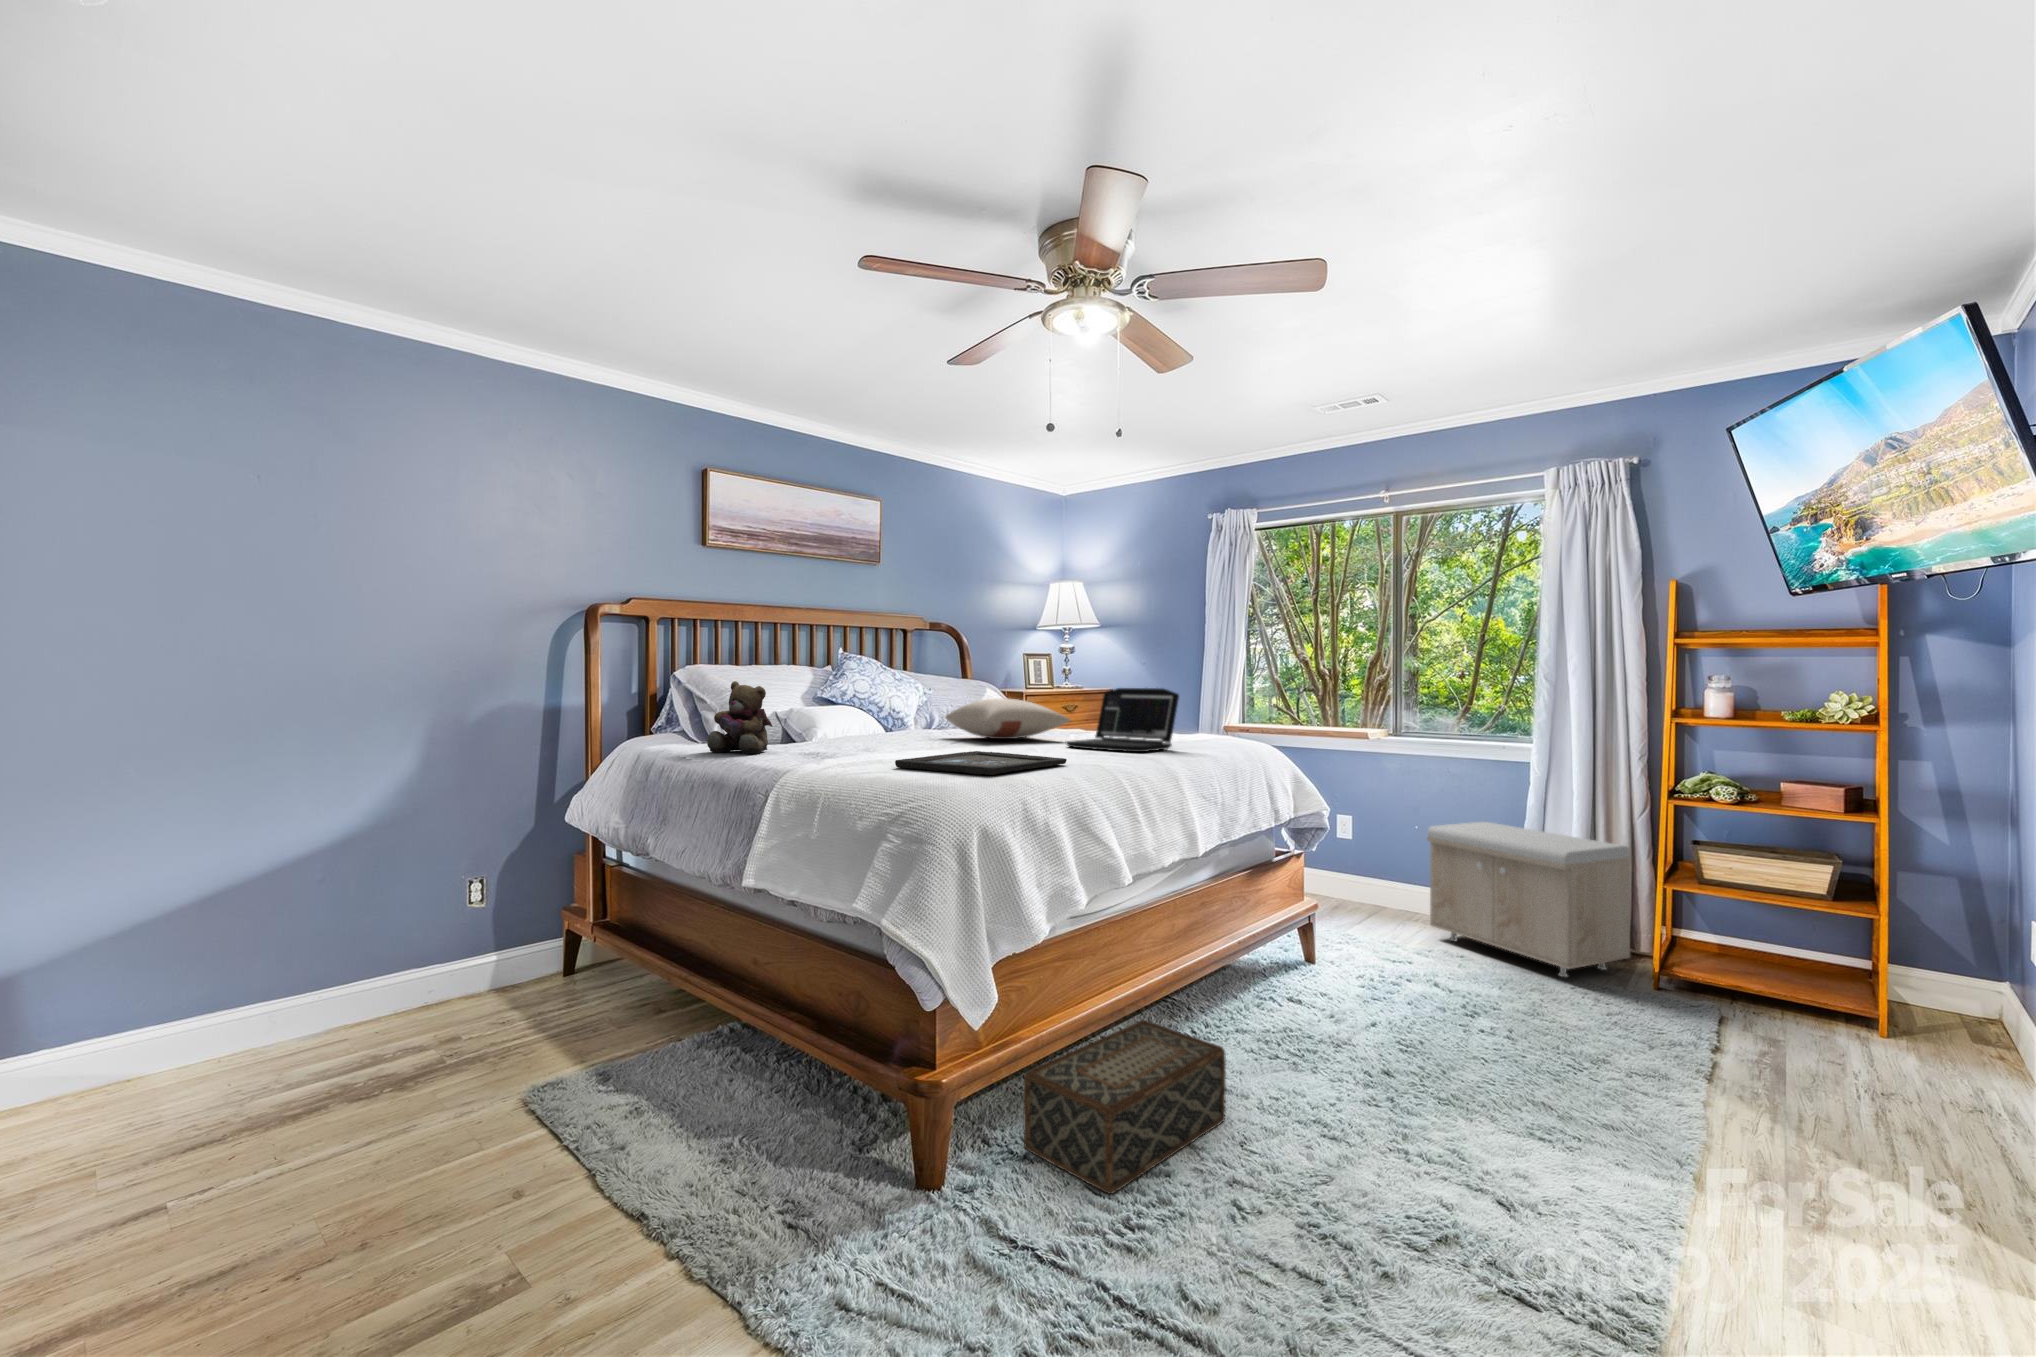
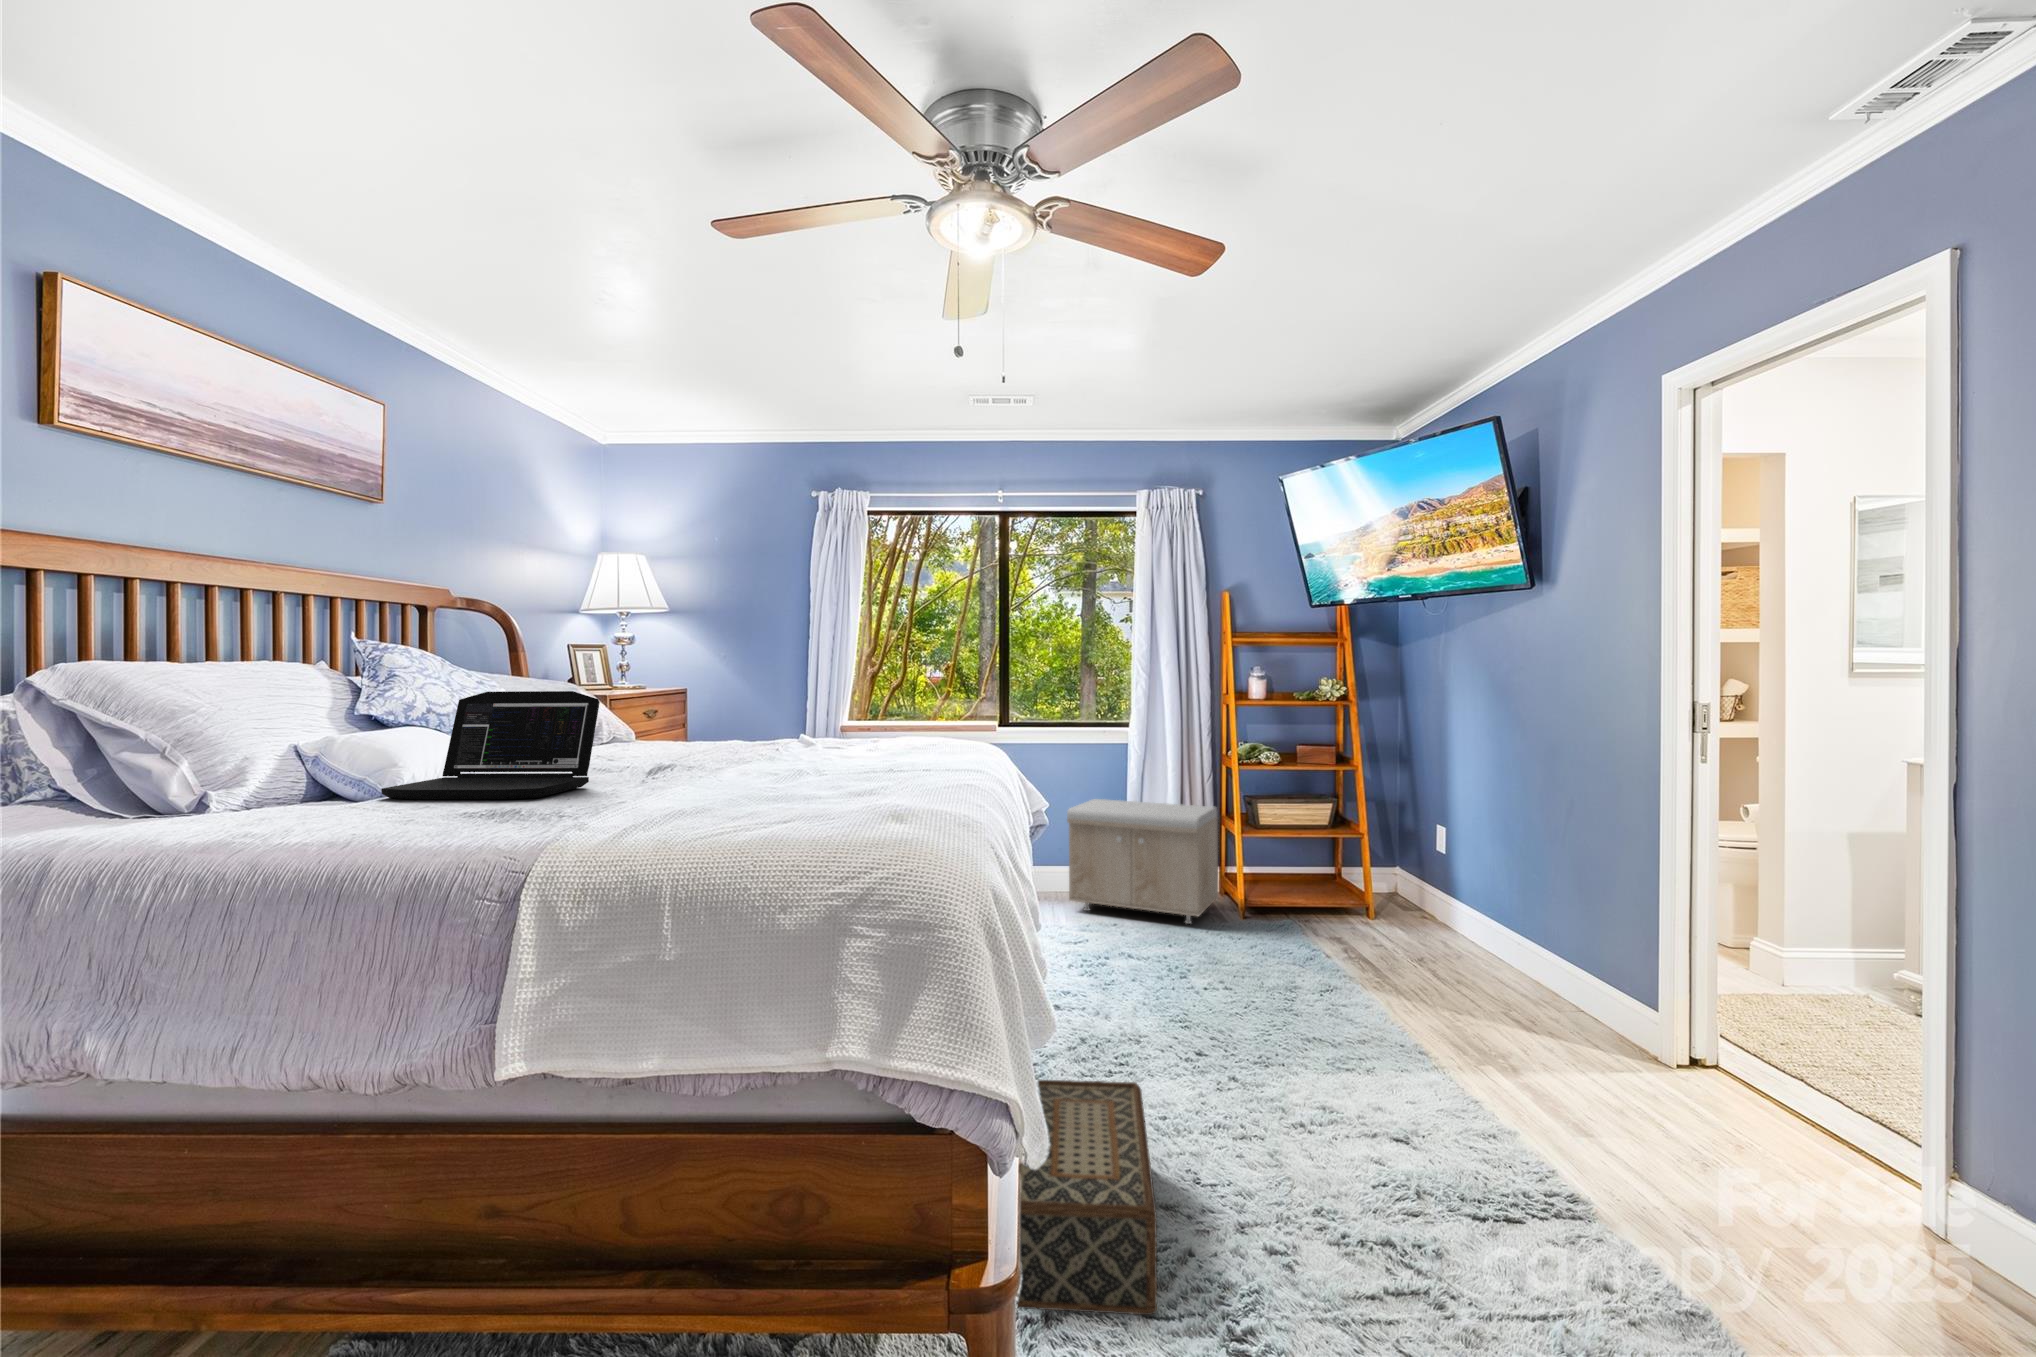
teddy bear: present [707,681,772,754] -> none [244,689,397,827]
laptop: present [1066,688,1179,752] -> present [381,691,600,799]
pillow: present [945,698,1070,739] -> none [589,704,779,759]
tray: present [895,751,1067,775] -> none [748,778,932,816]

